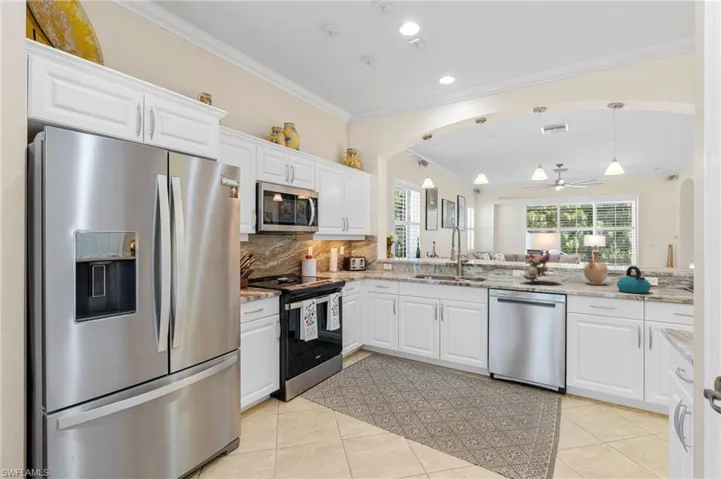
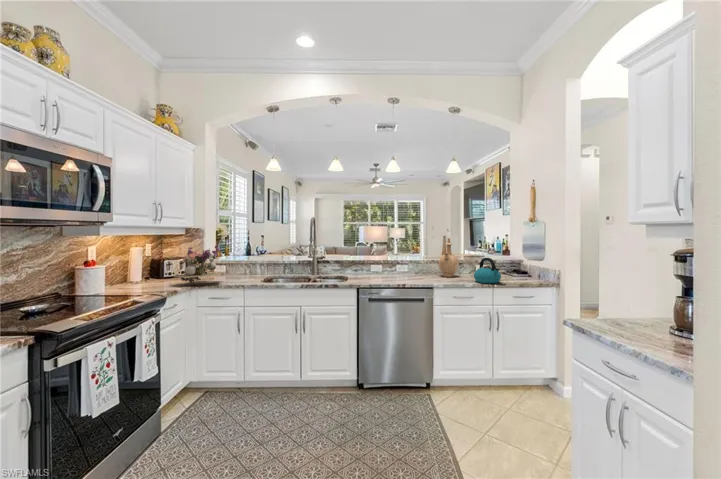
flower arrangement: present [521,251,562,282] -> present [175,245,223,284]

